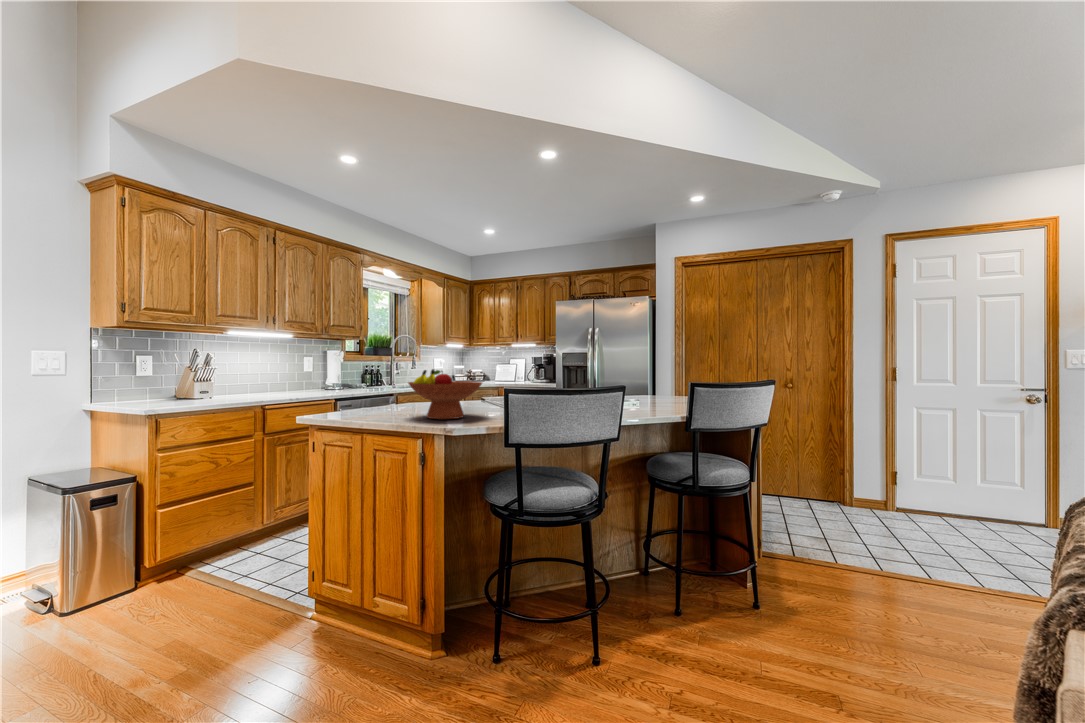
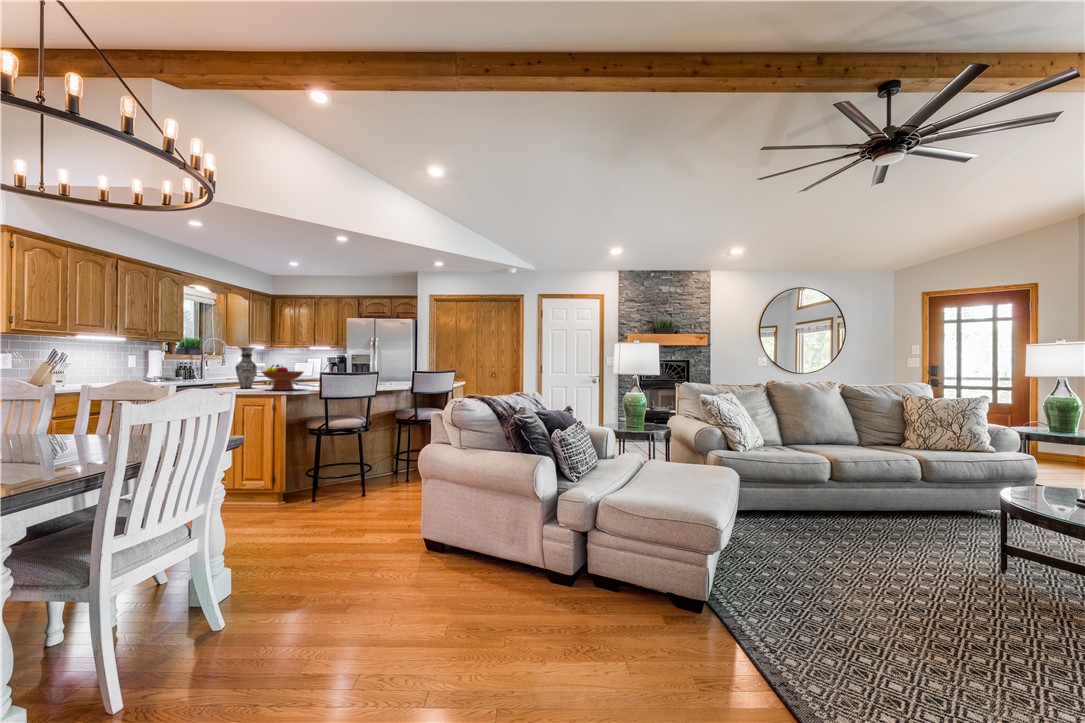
vase: none [377,338,412,412] -> present [235,347,257,388]

